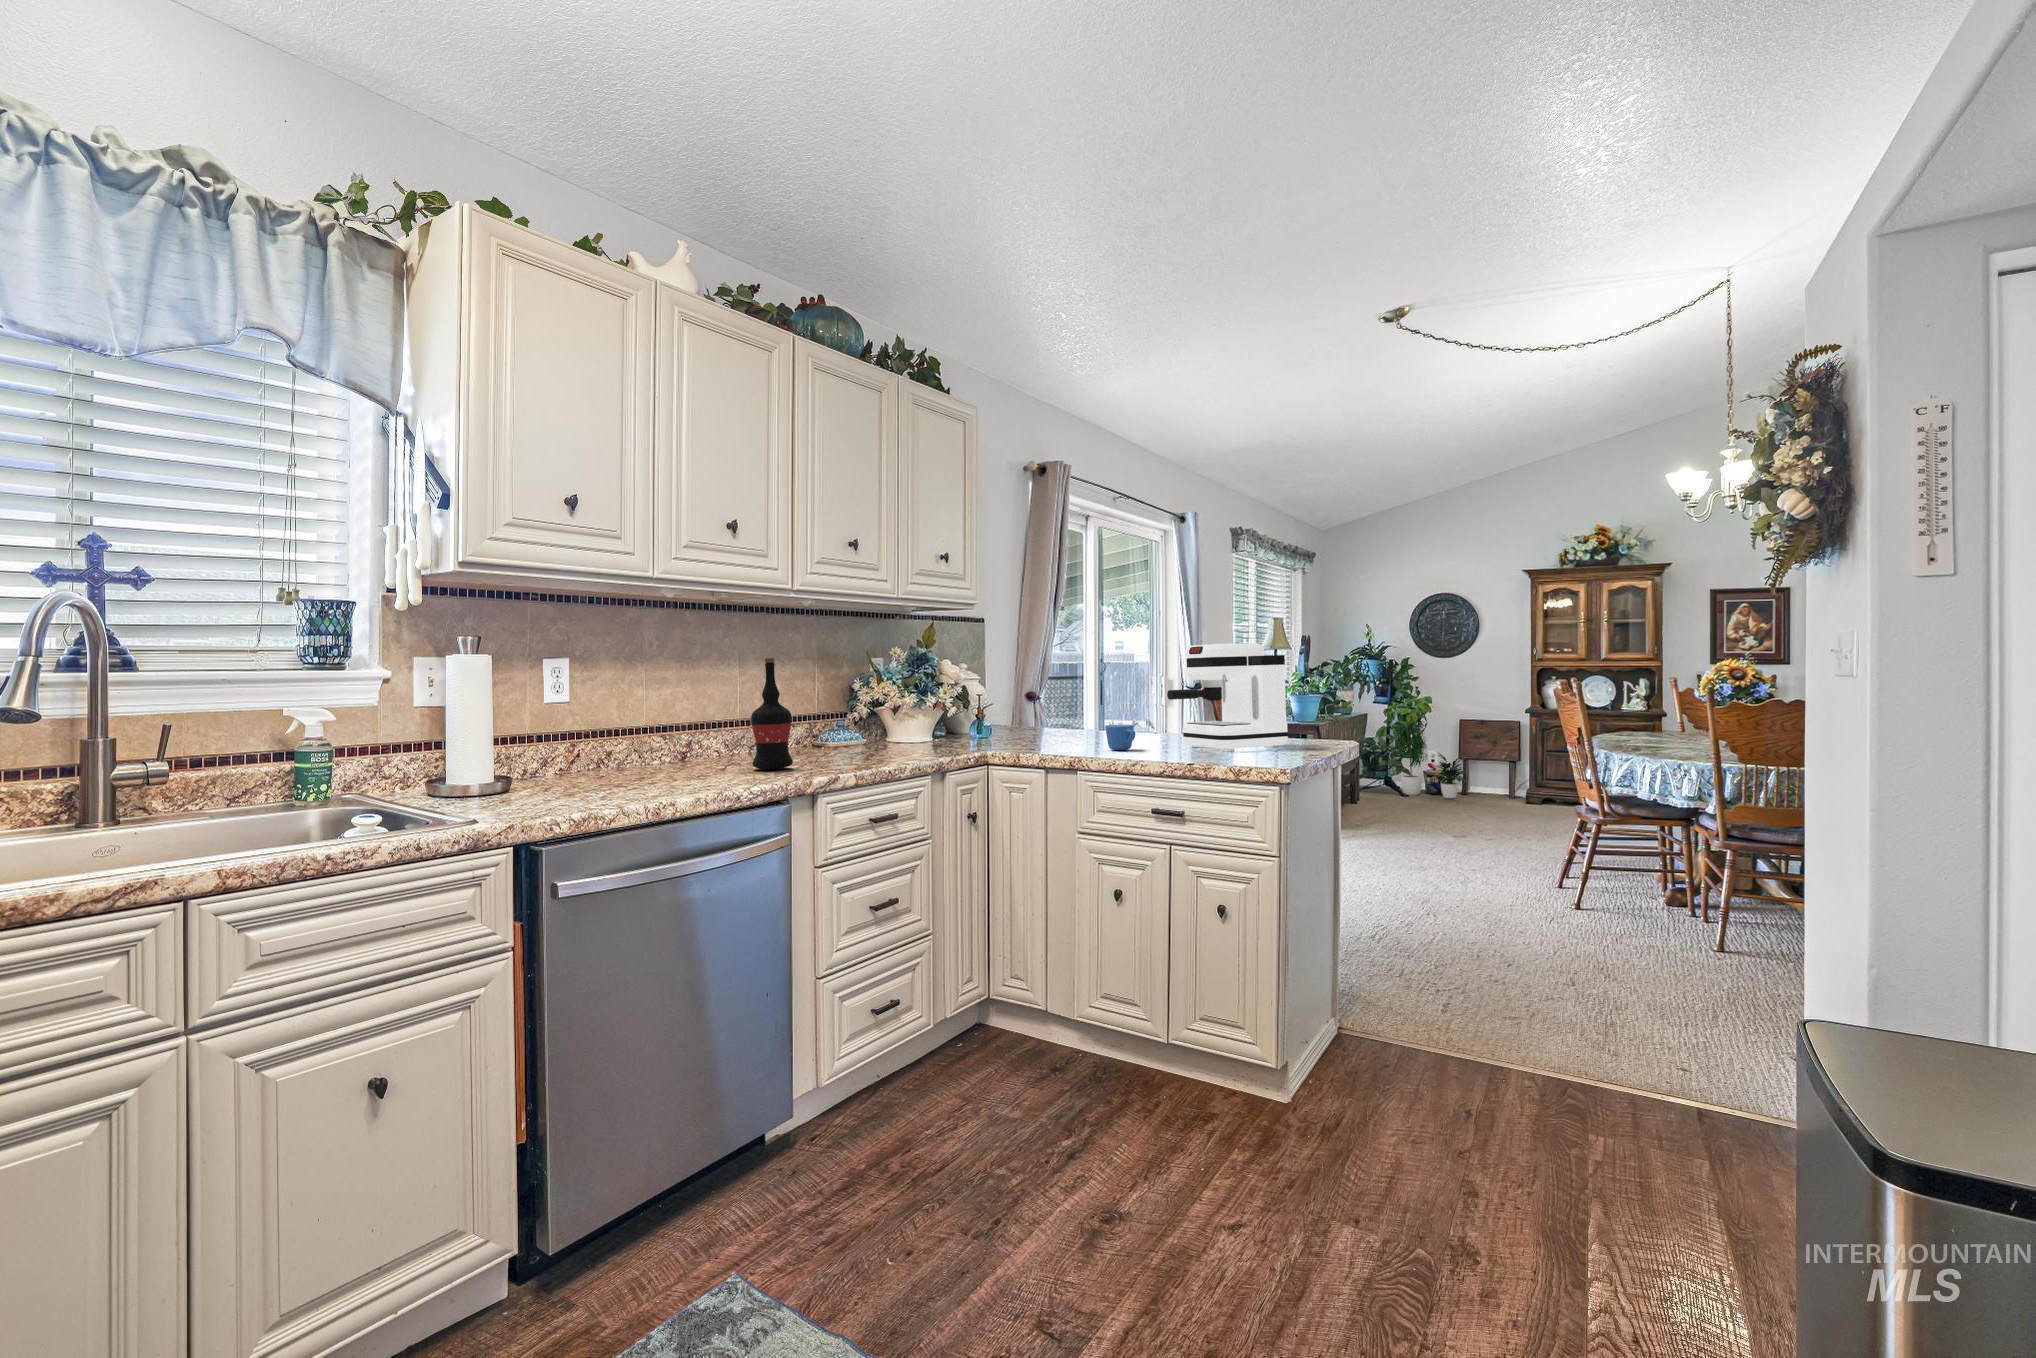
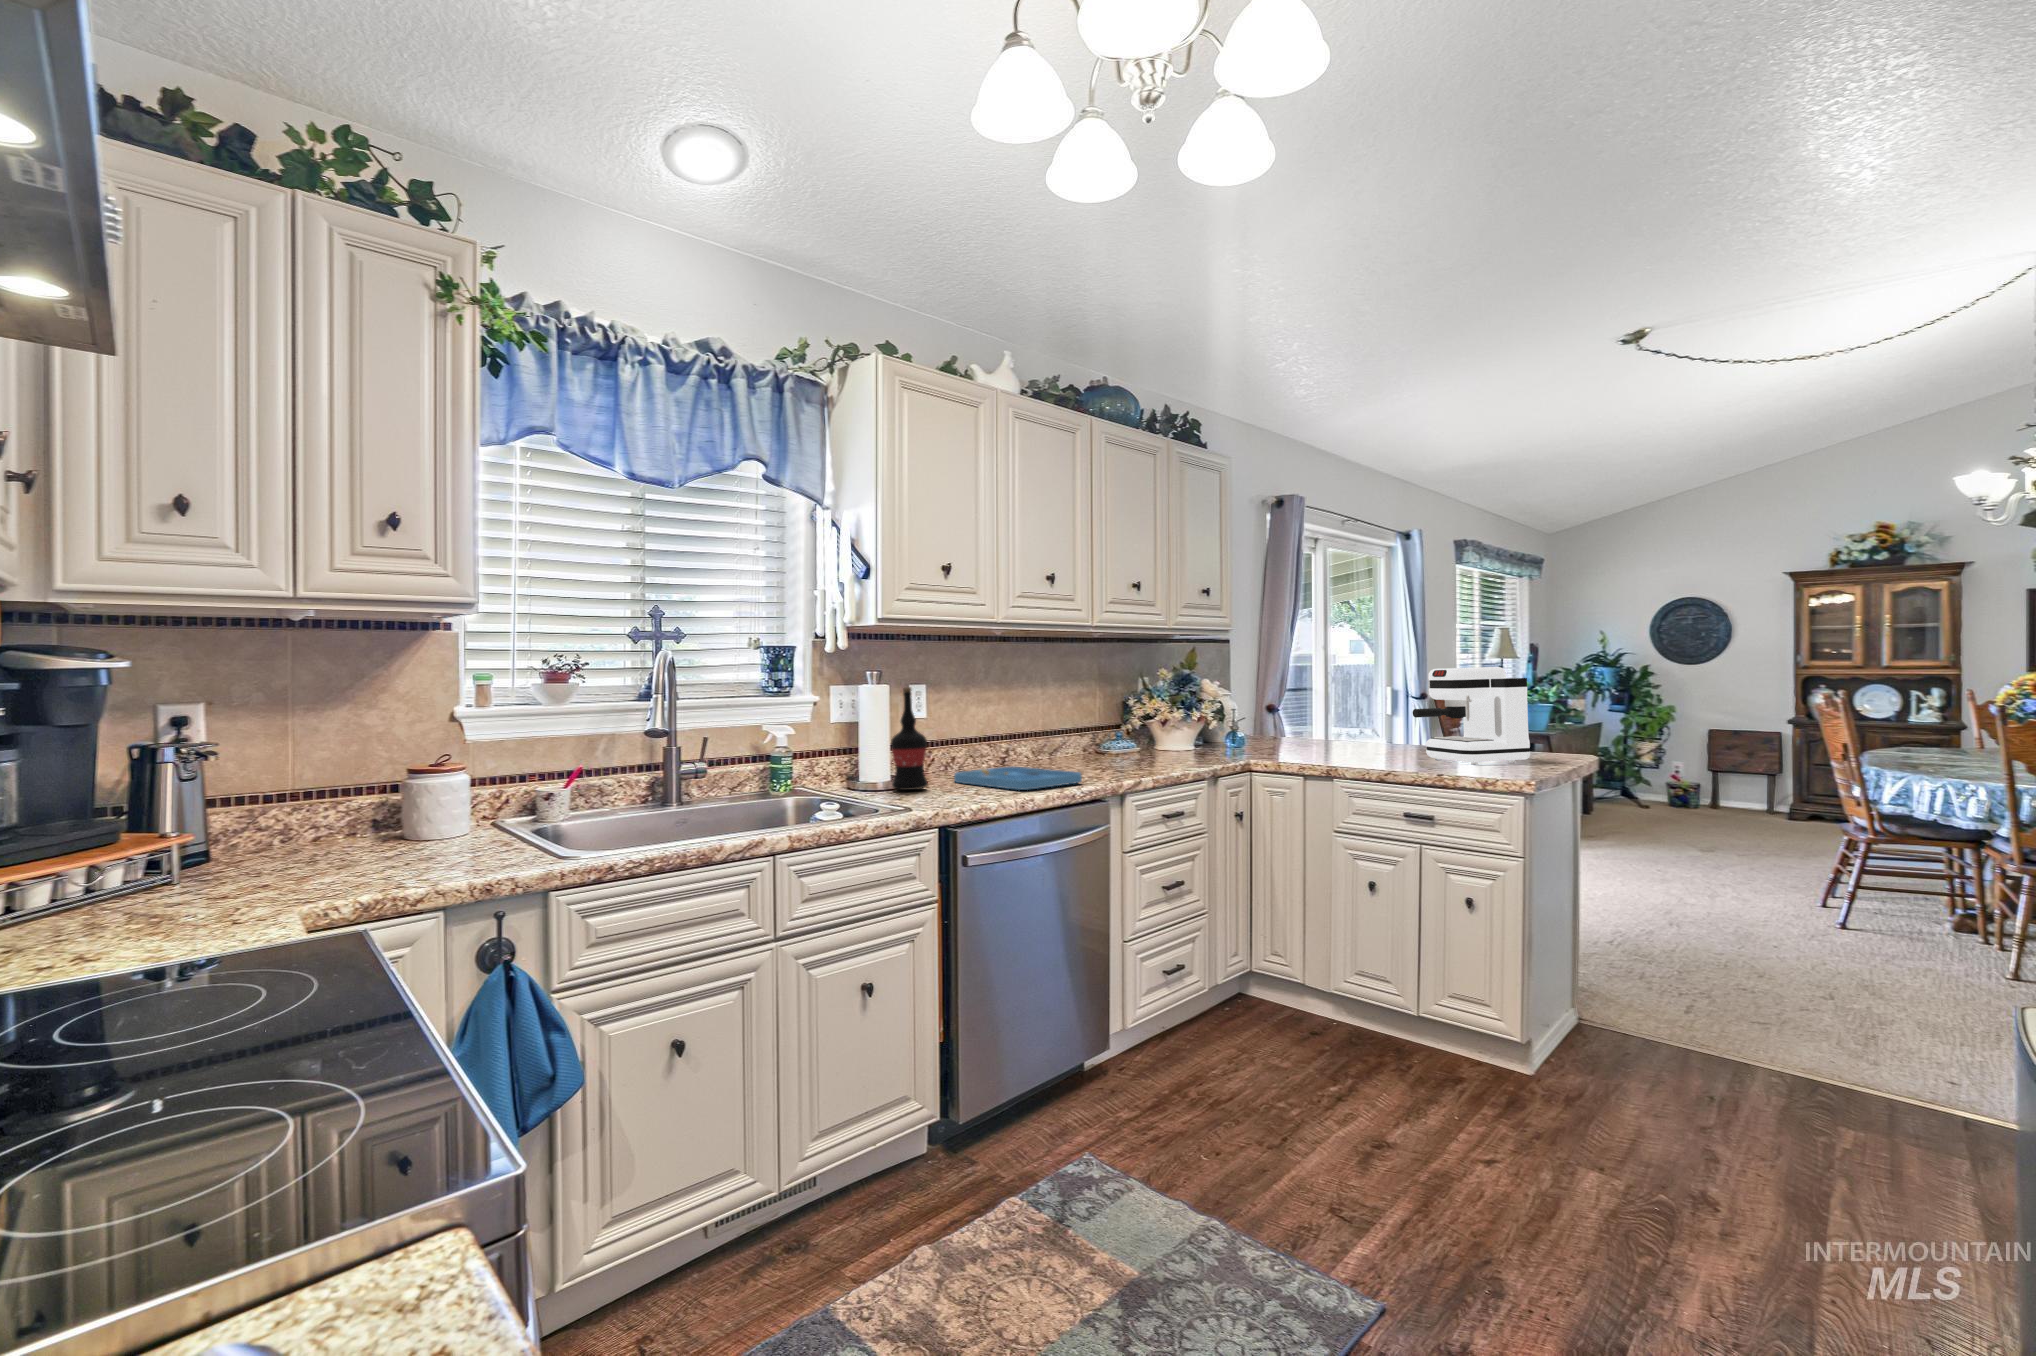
wine bottle: present [751,657,793,769] -> present [891,687,928,790]
potted plant: present [1393,718,1466,798] -> none [1628,724,1719,812]
mug: present [1105,724,1135,750] -> none [1354,739,1383,761]
tray: none [592,763,759,792] -> present [954,767,1082,790]

